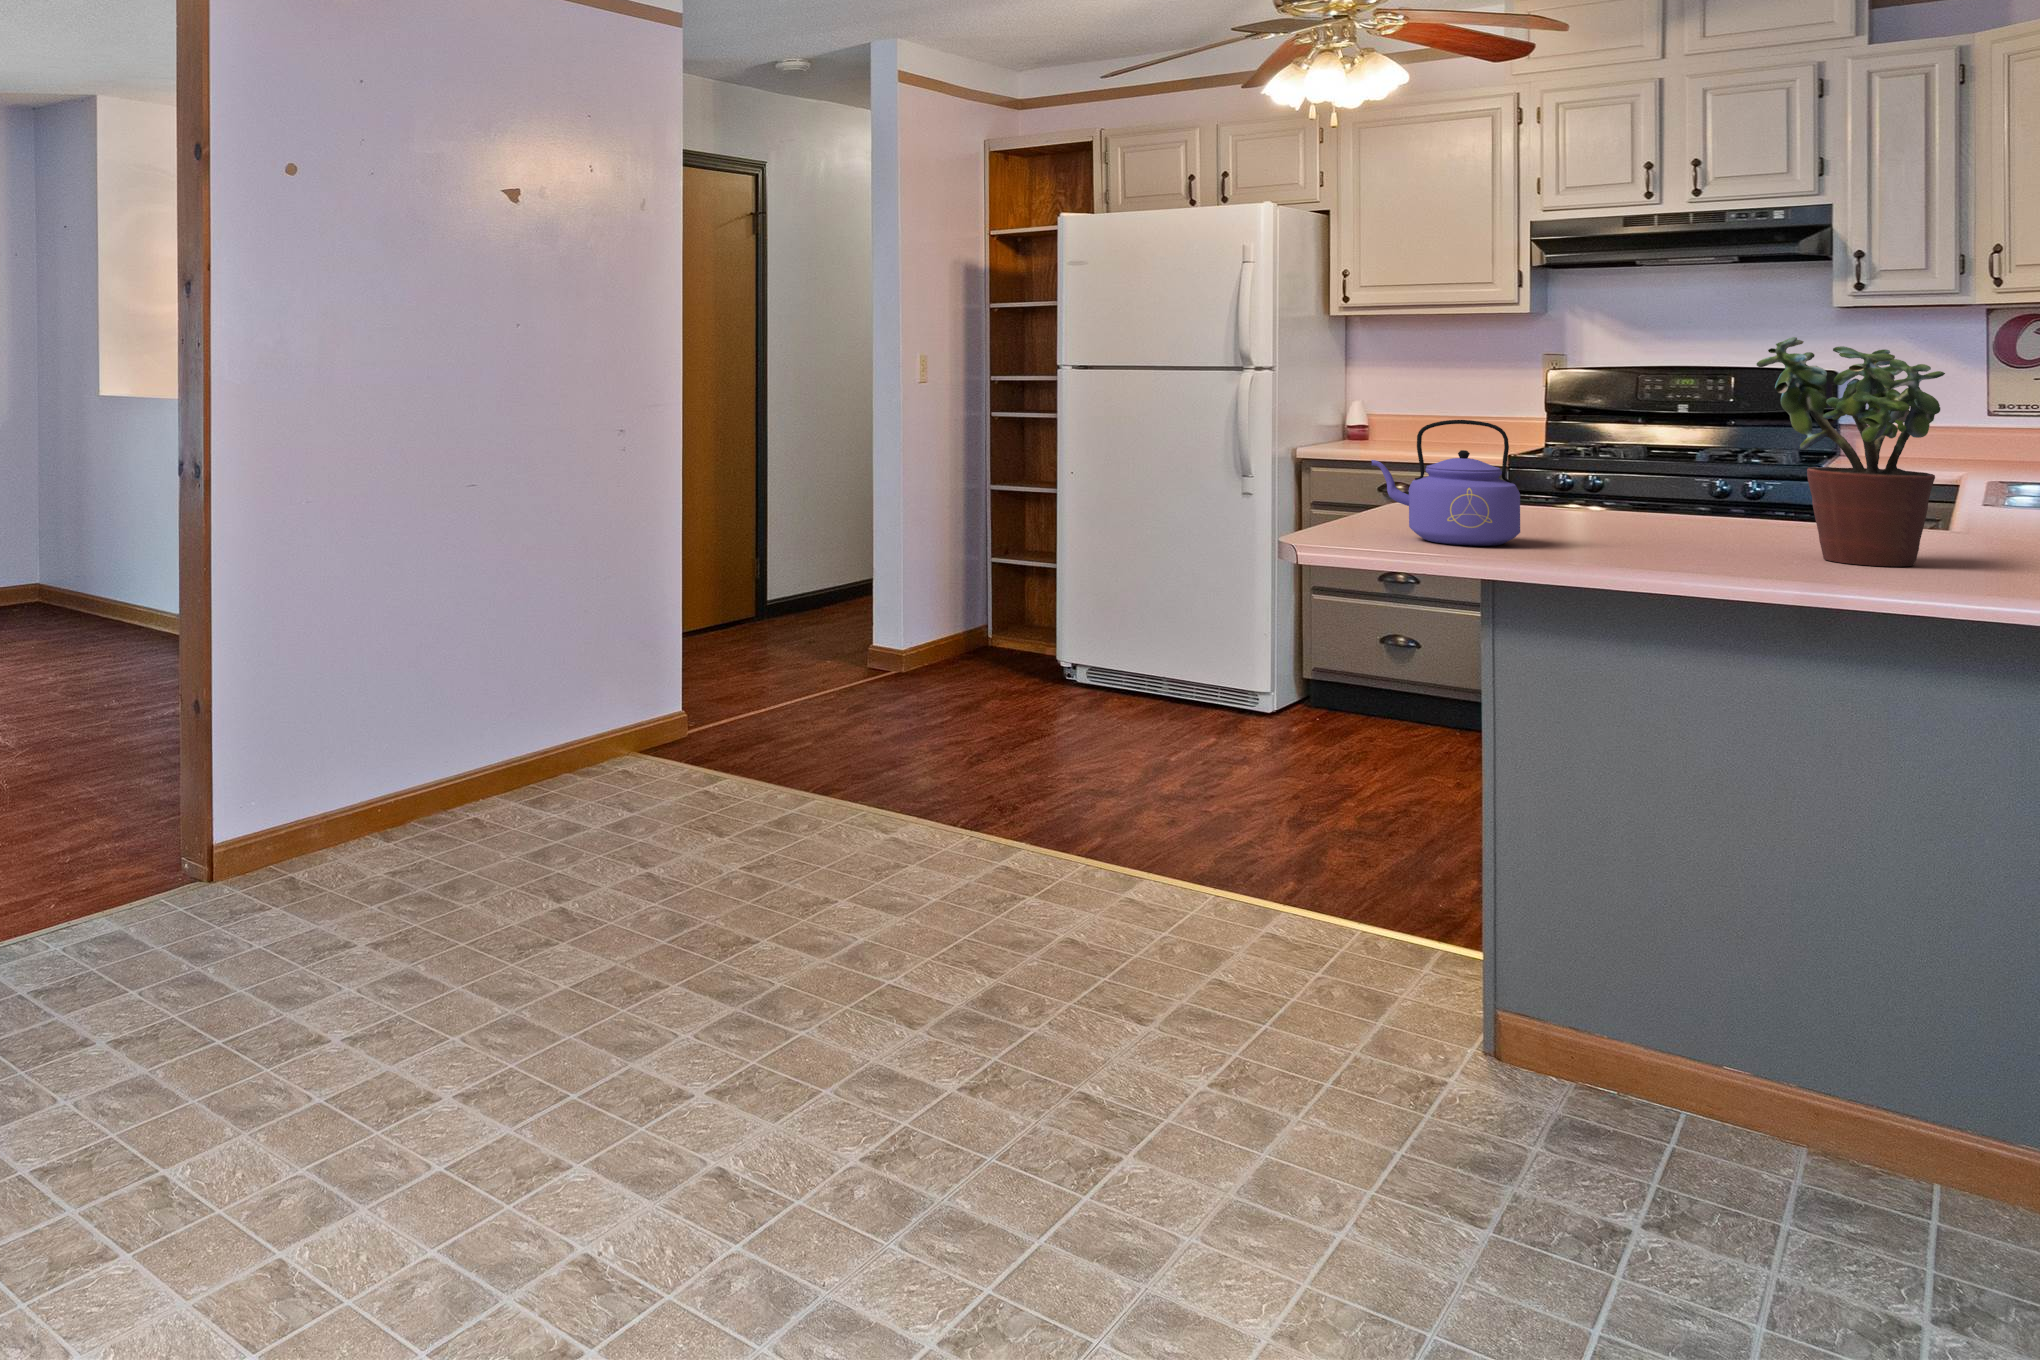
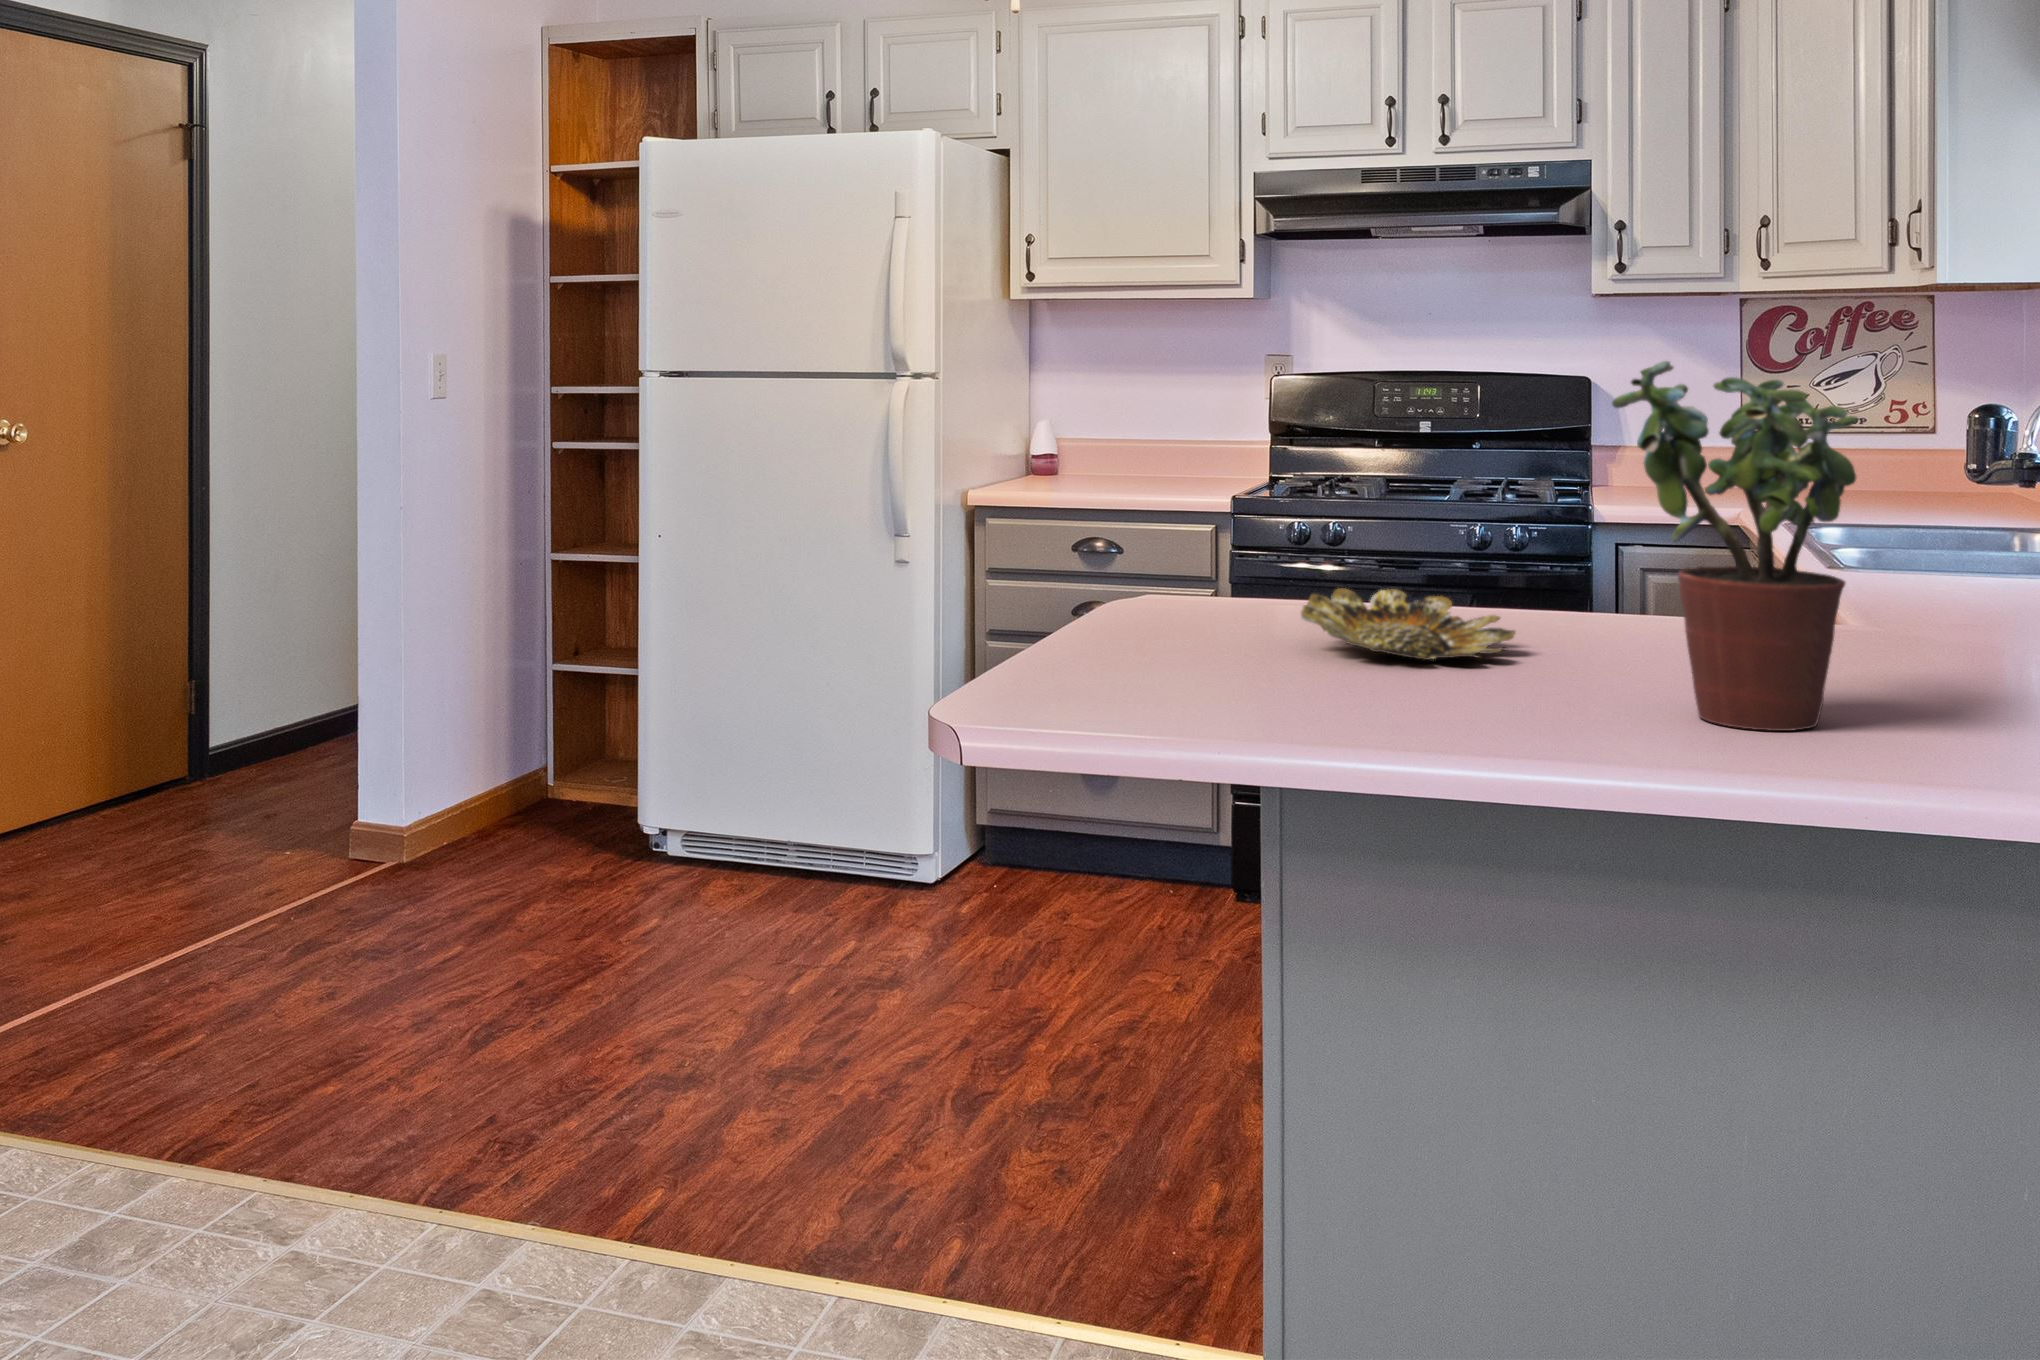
kettle: present [1372,420,1520,546] -> none [1060,503,1286,725]
bowl: none [1541,487,1704,528] -> present [1301,588,1515,660]

